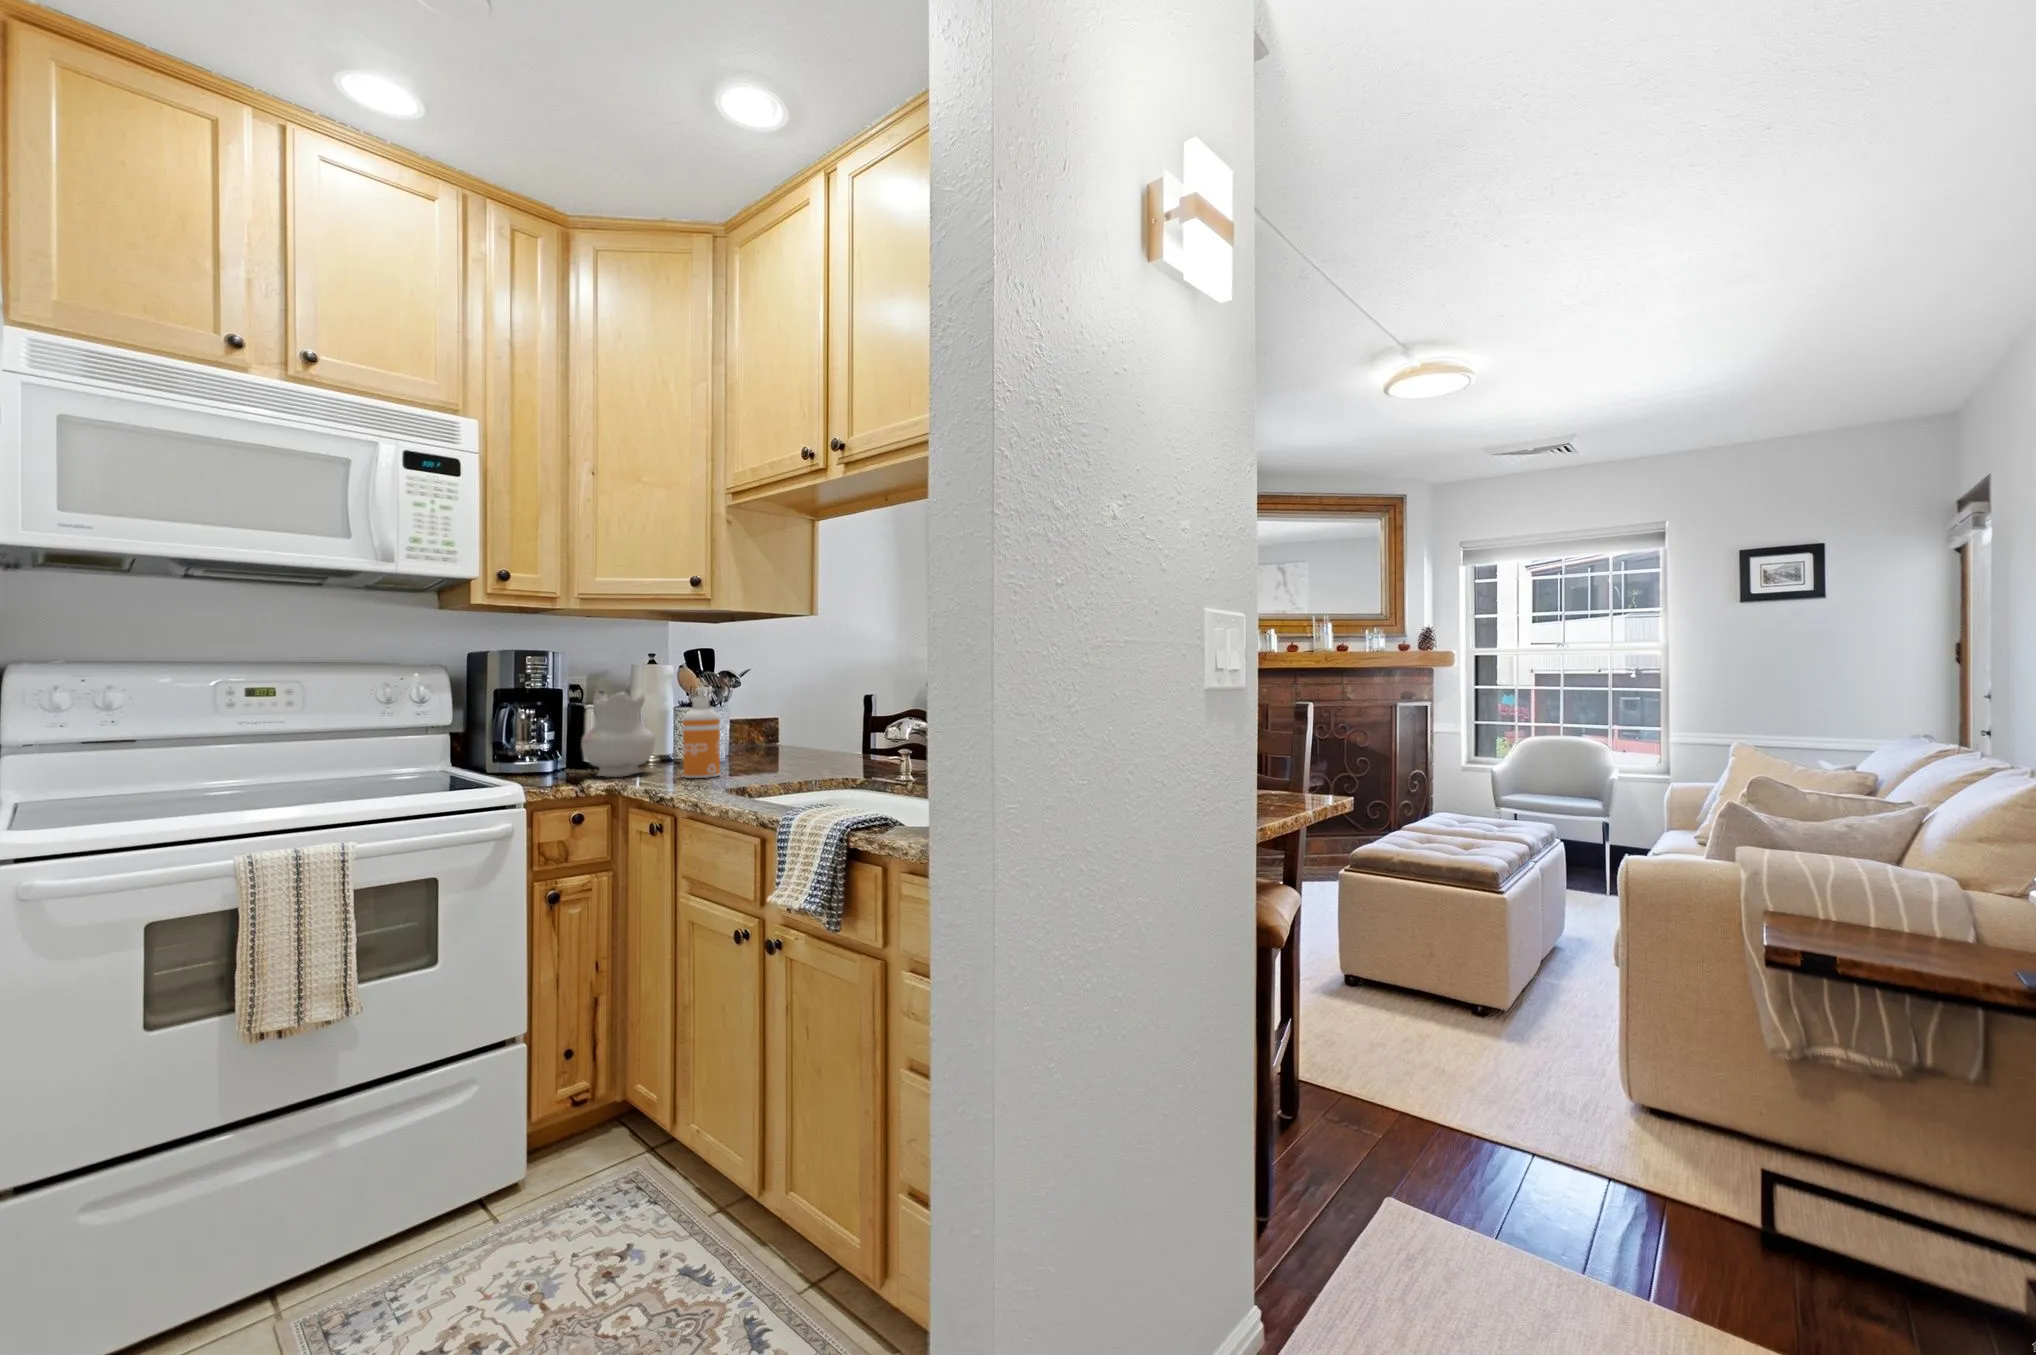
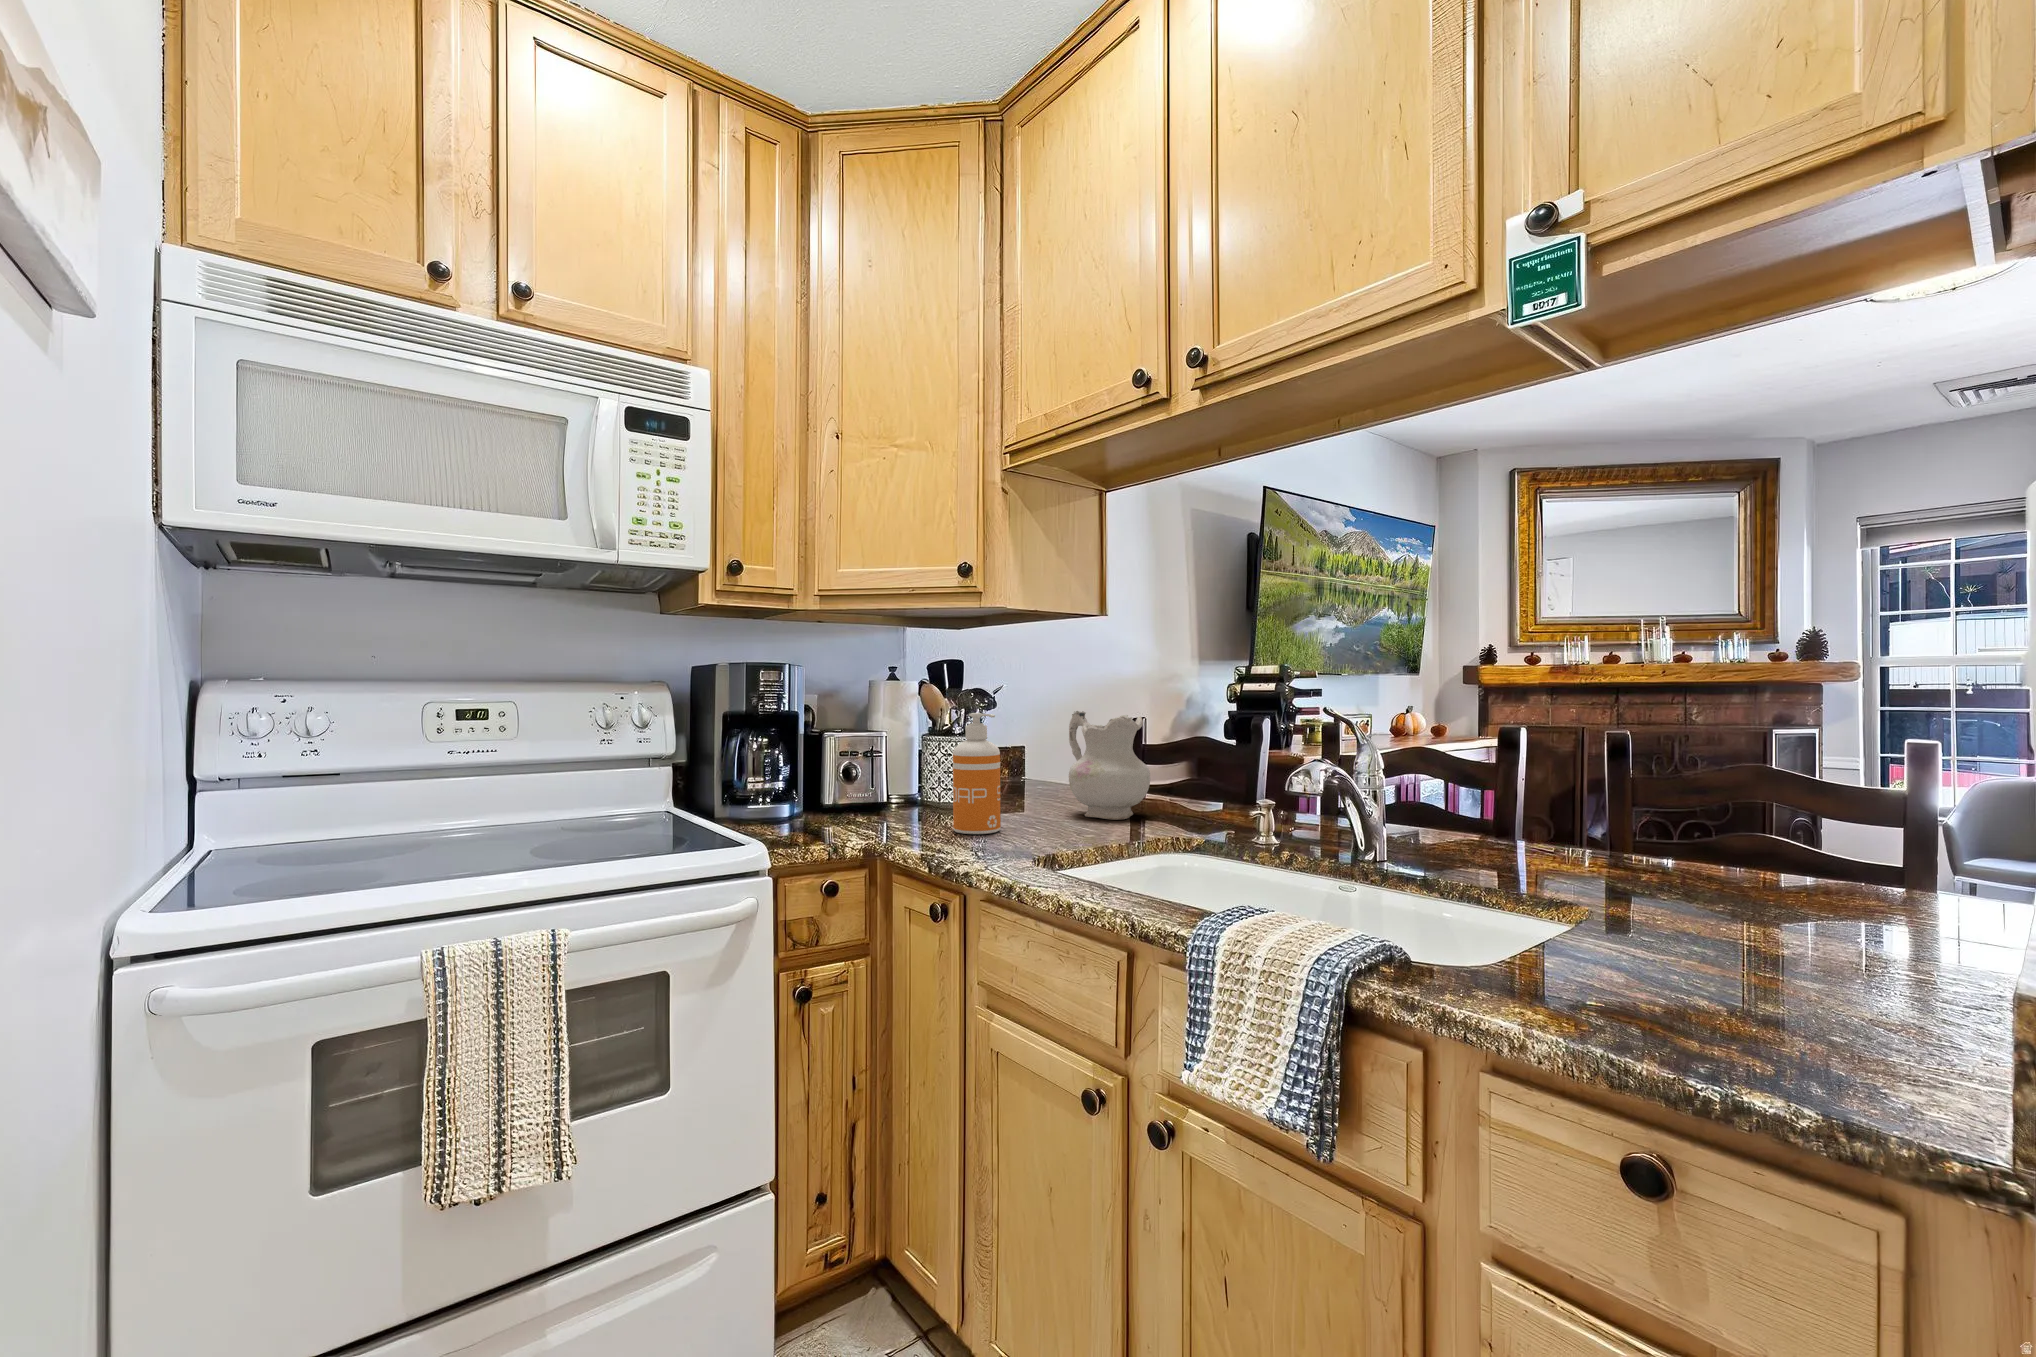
ceramic pitcher: present [581,689,655,777] -> present [1069,711,1150,820]

